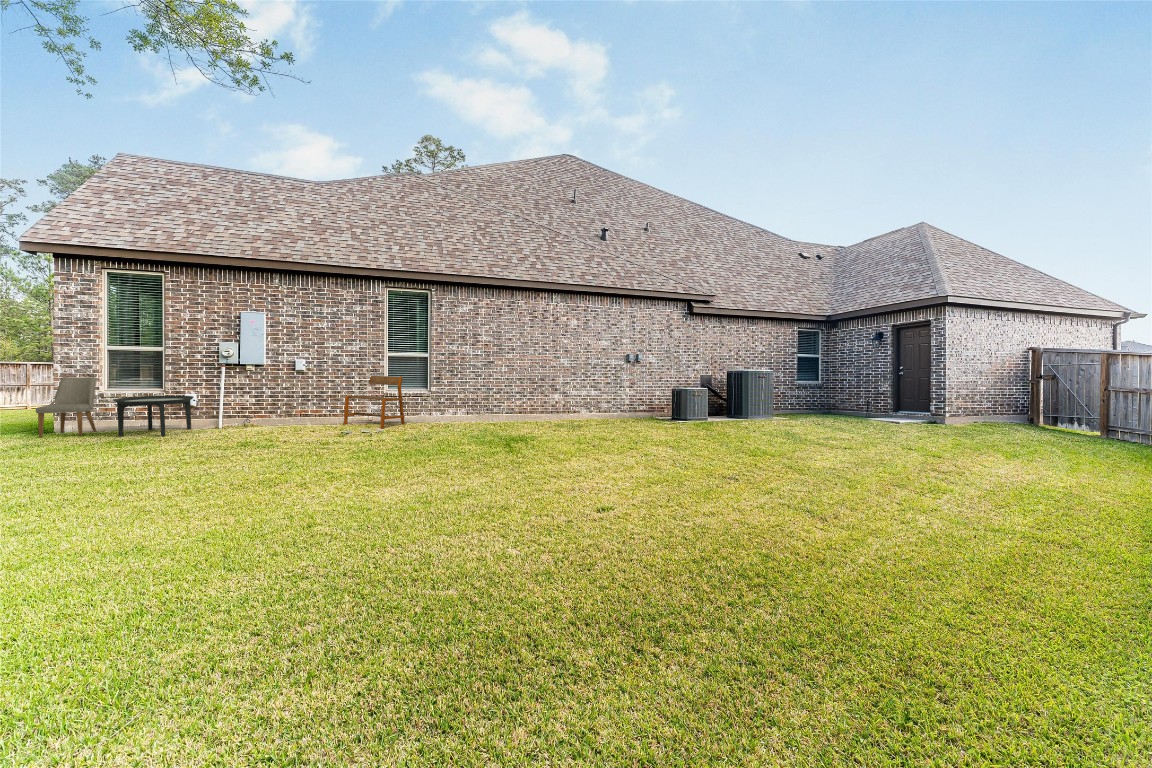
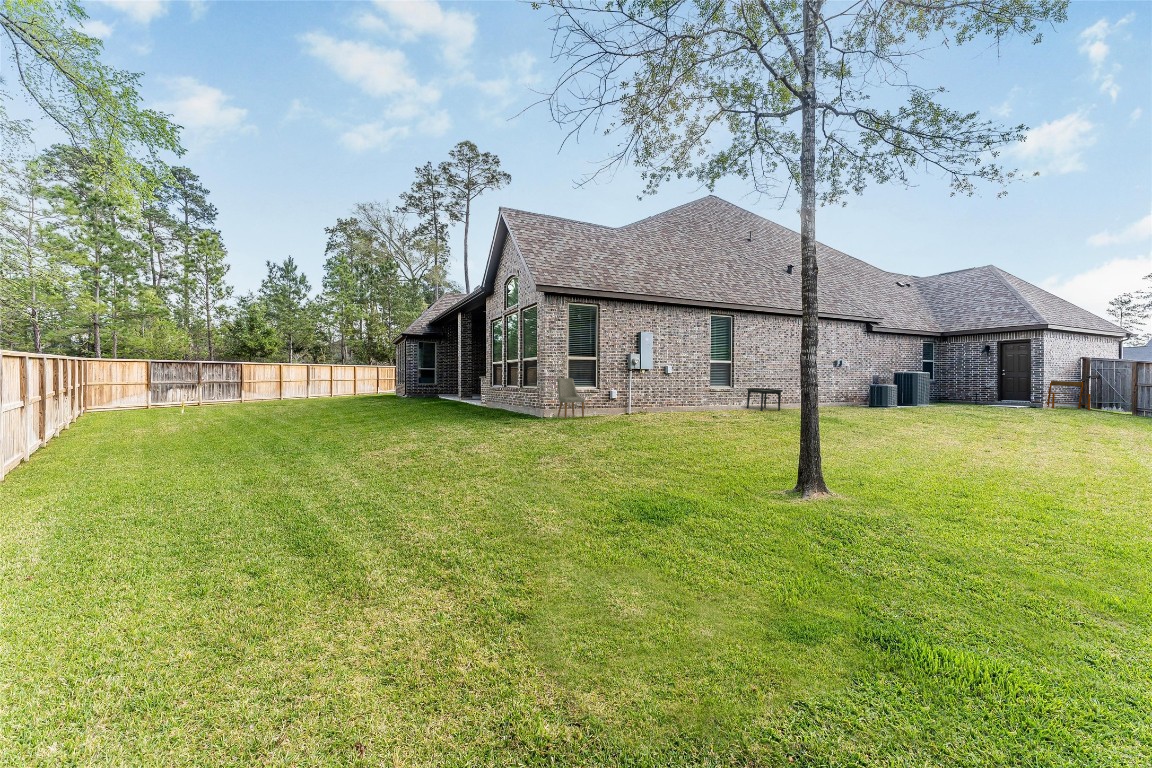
bench: present [344,376,405,428] -> present [1047,381,1091,410]
round table: present [113,396,194,436] -> present [747,388,782,411]

